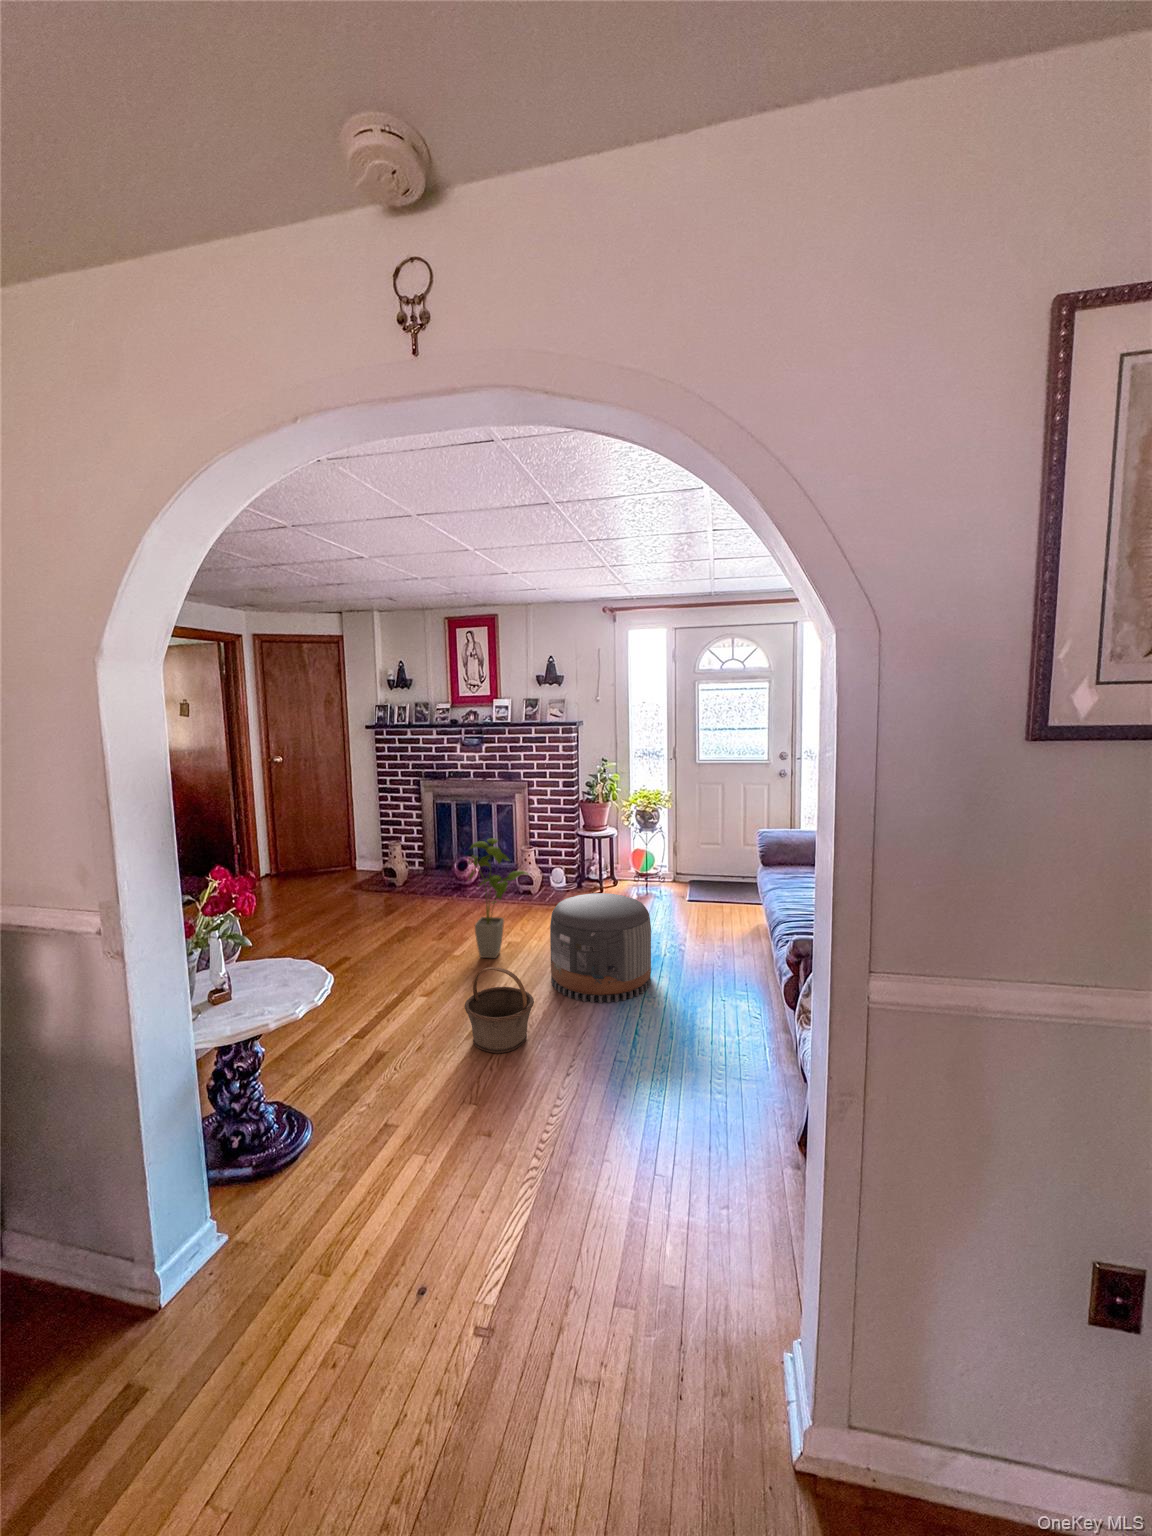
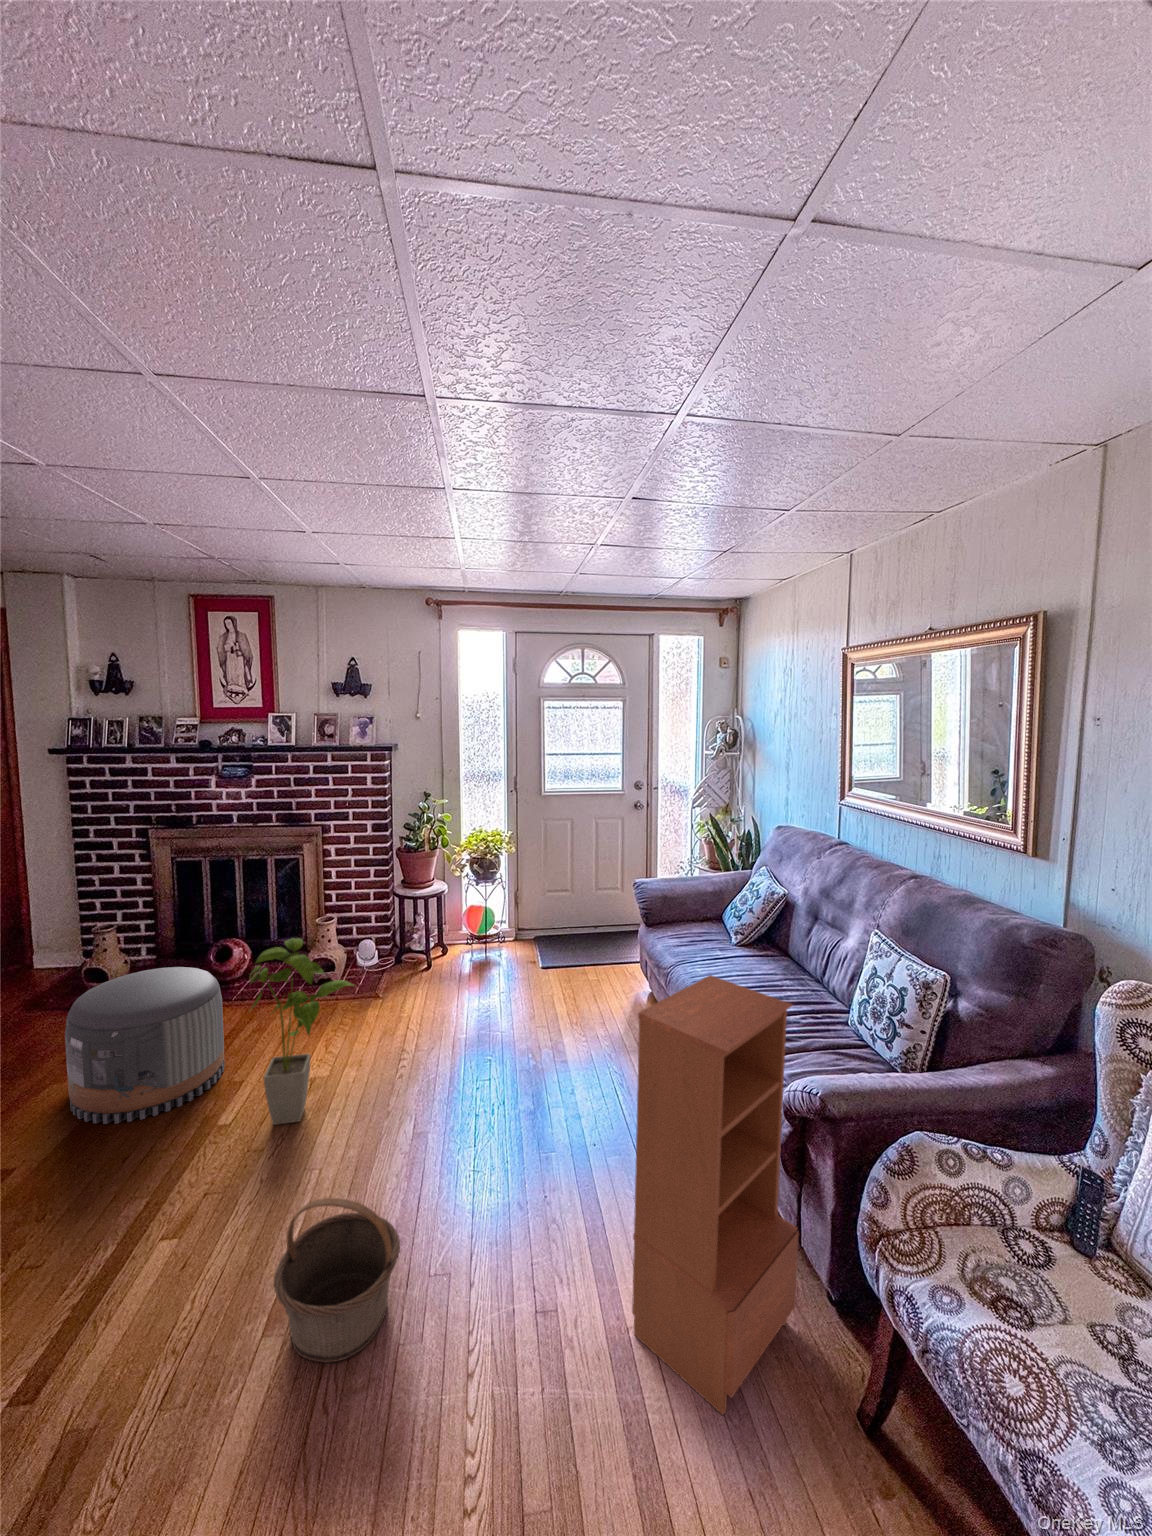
bookcase: none [666,858,780,1118] -> present [632,975,799,1415]
pouf: present [550,893,651,1003] -> present [65,967,225,1124]

